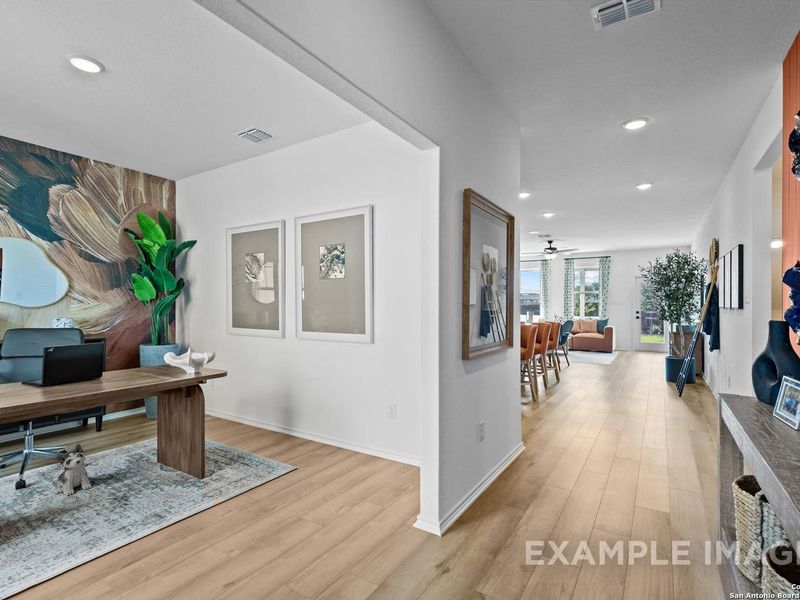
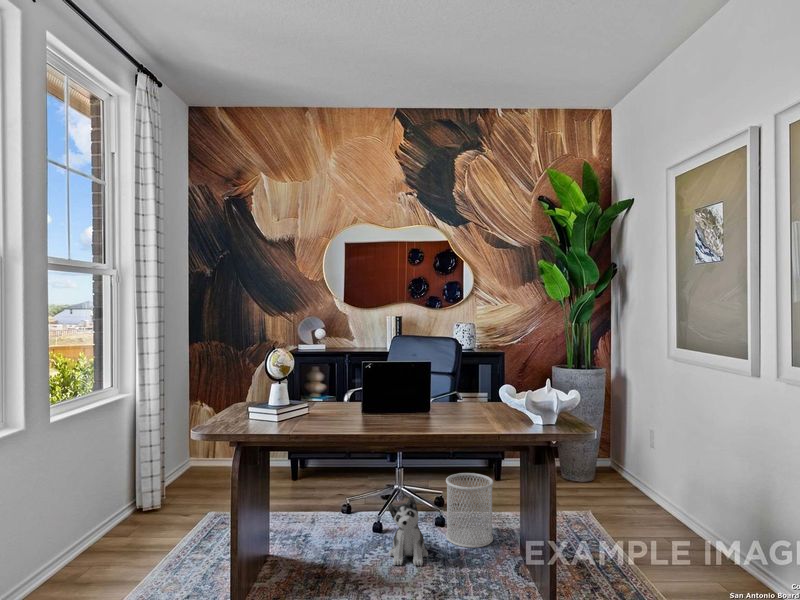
wastebasket: none [92,420,132,470] -> present [446,473,493,548]

